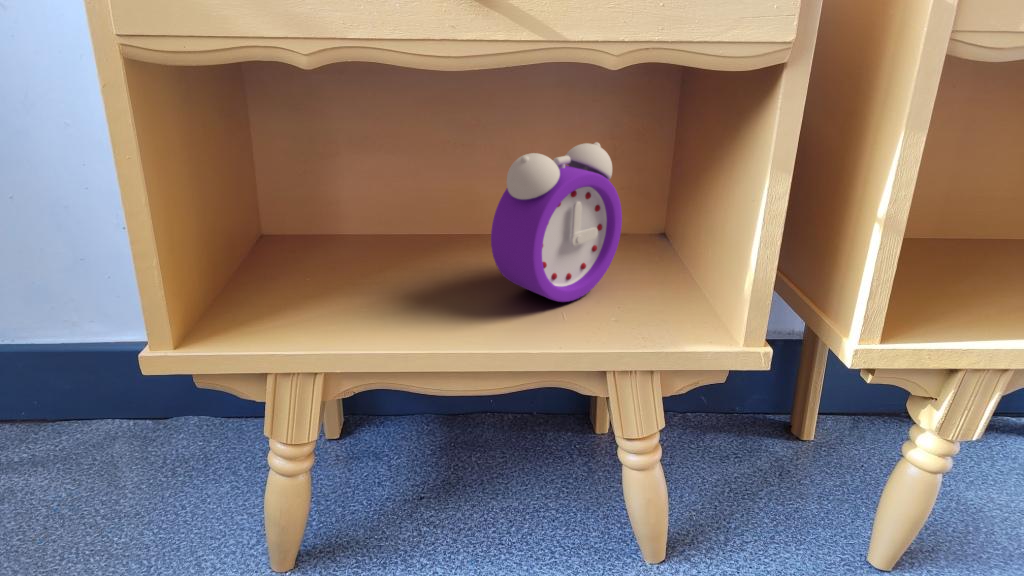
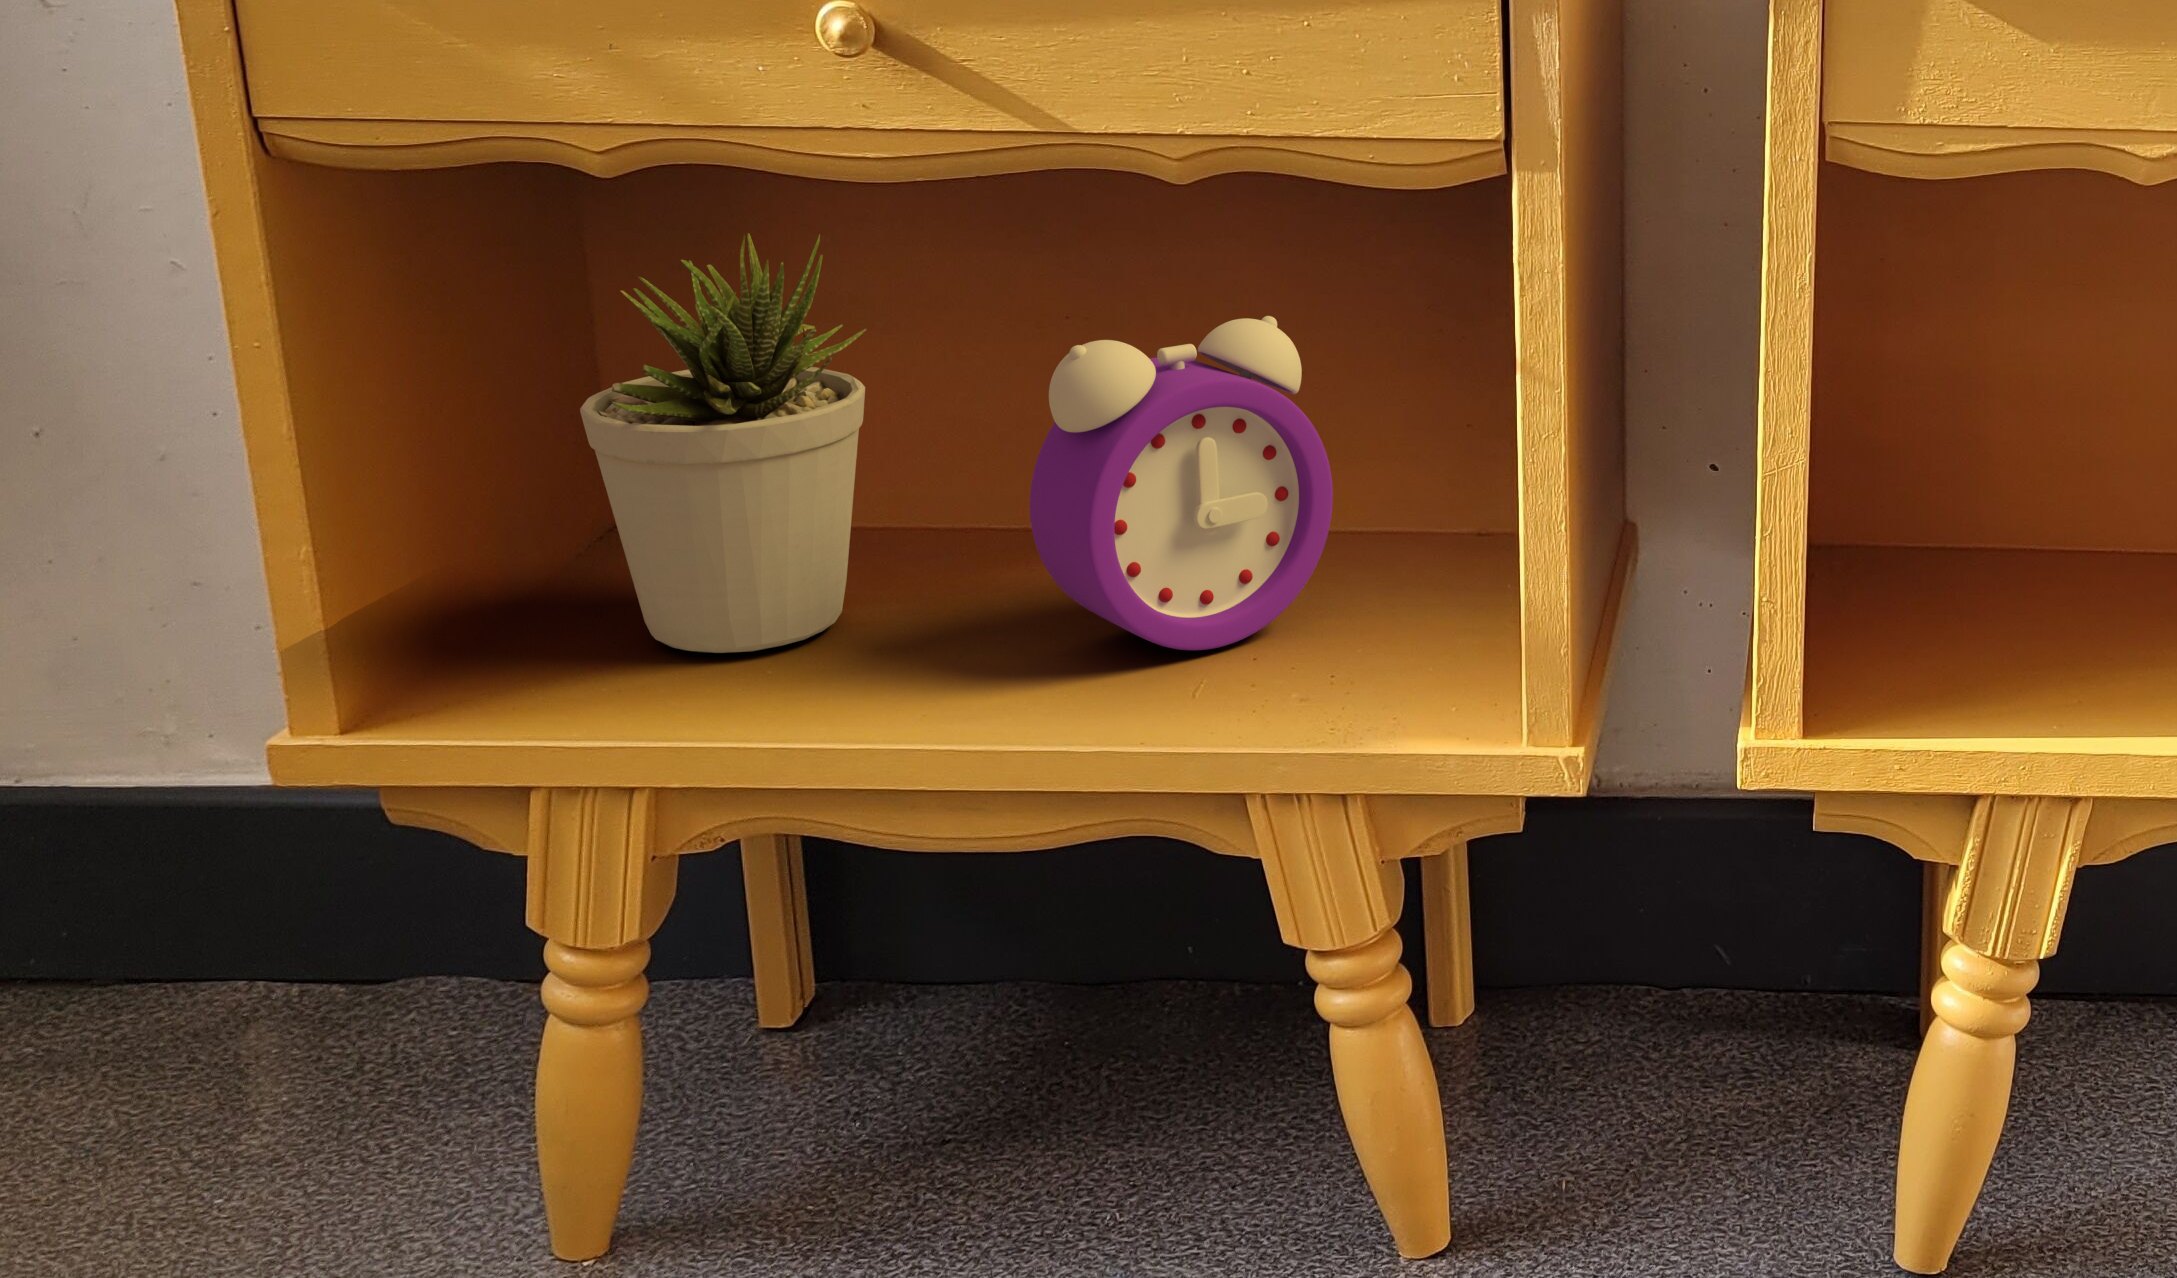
potted plant: none [272,97,405,303] -> present [580,233,866,653]

